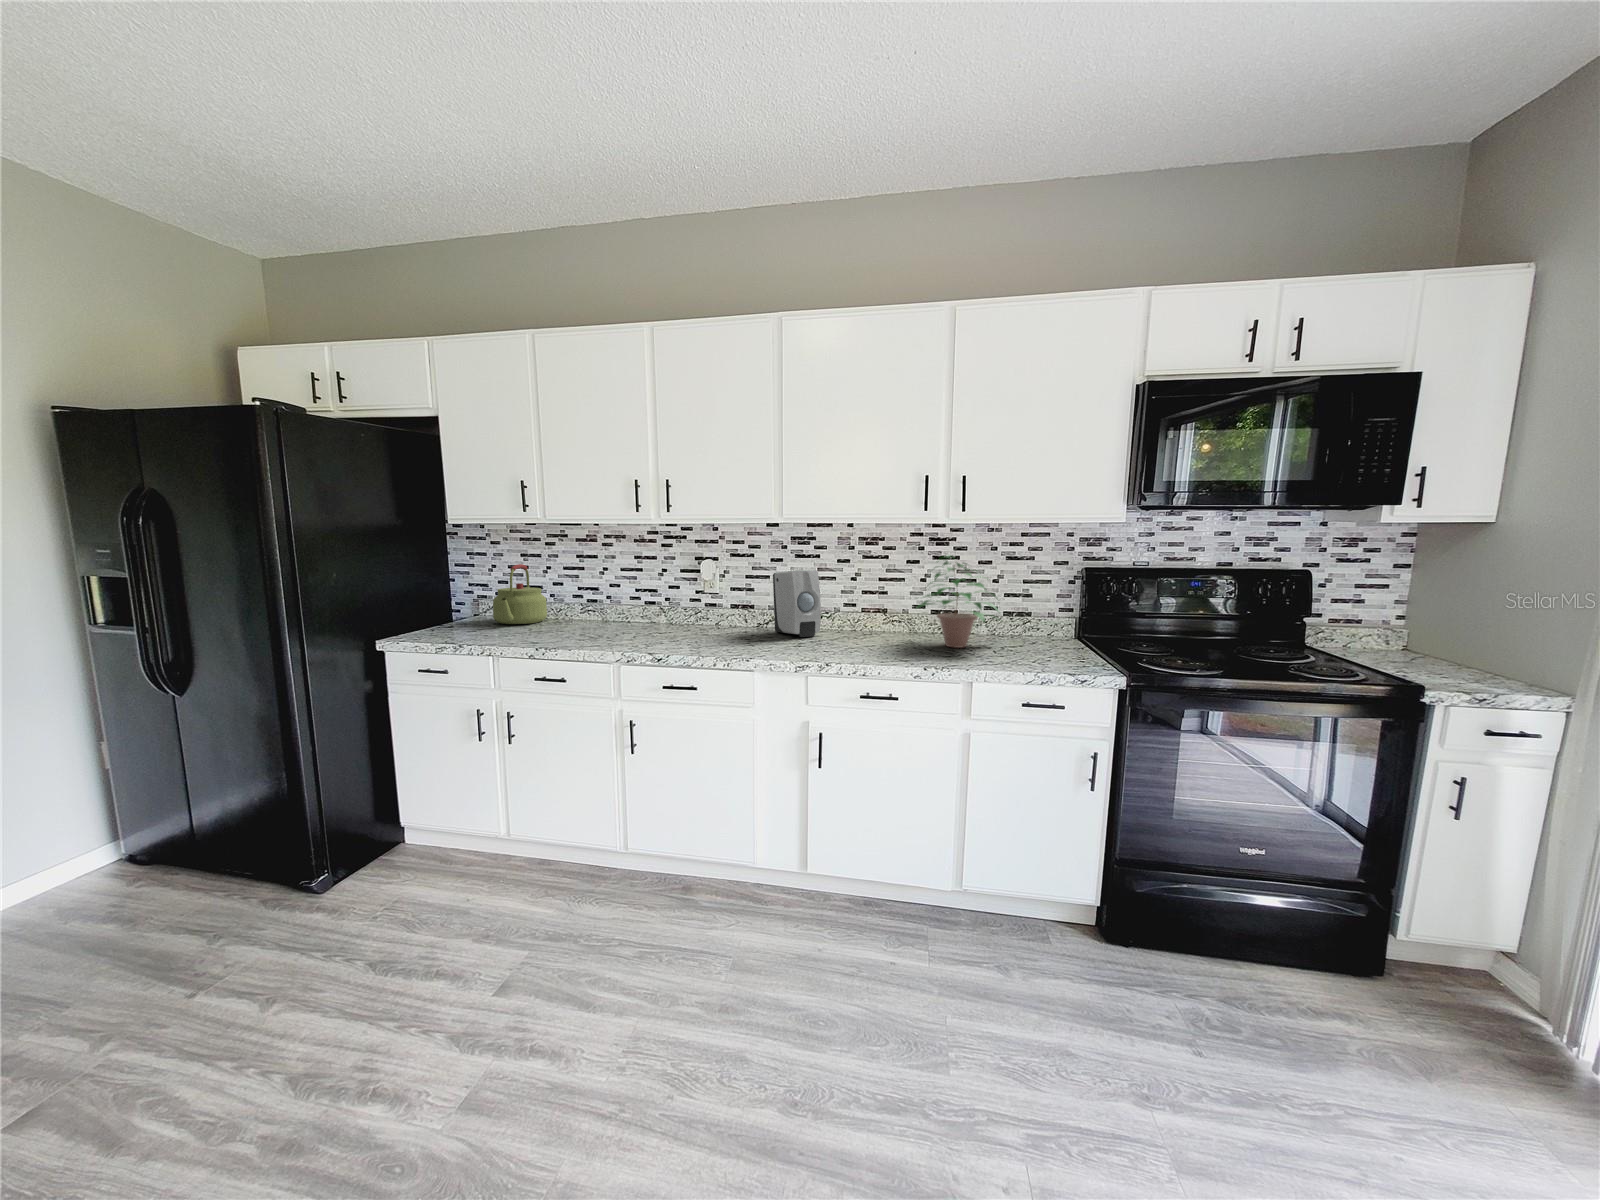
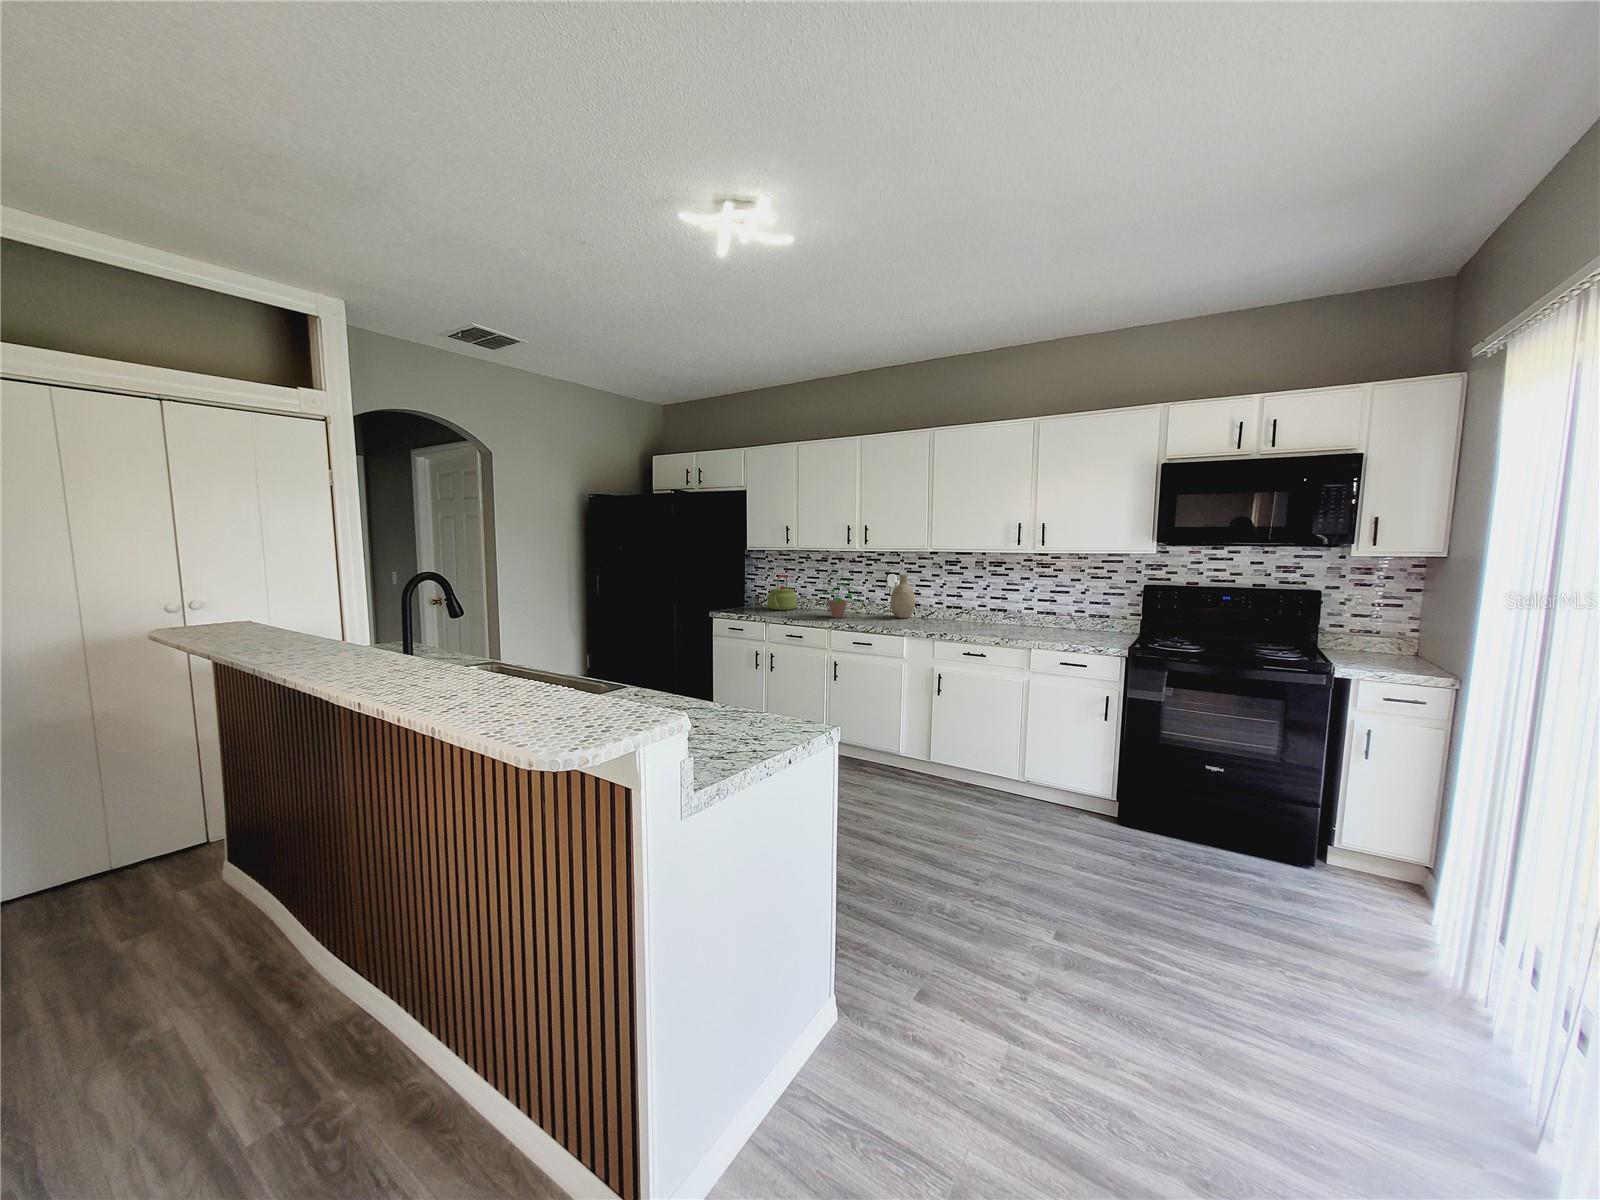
potted plant: present [918,555,999,648] -> present [814,568,862,618]
decorative vase: none [709,559,748,629] -> present [890,574,915,618]
soap dispenser: present [773,570,821,637] -> none [930,583,958,625]

